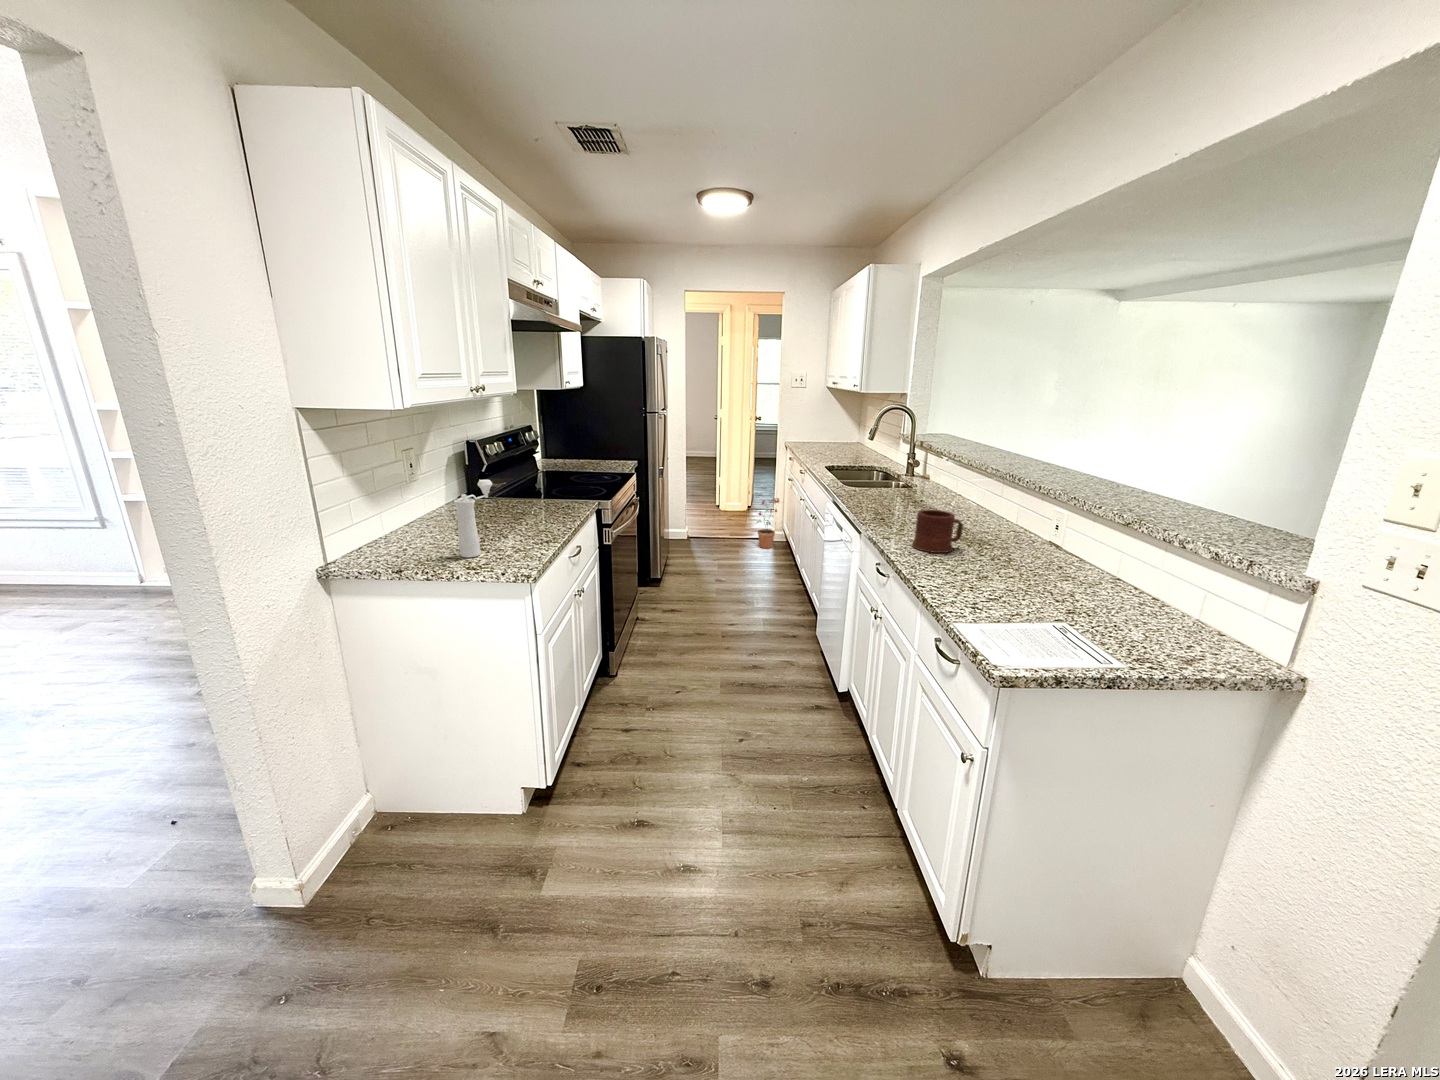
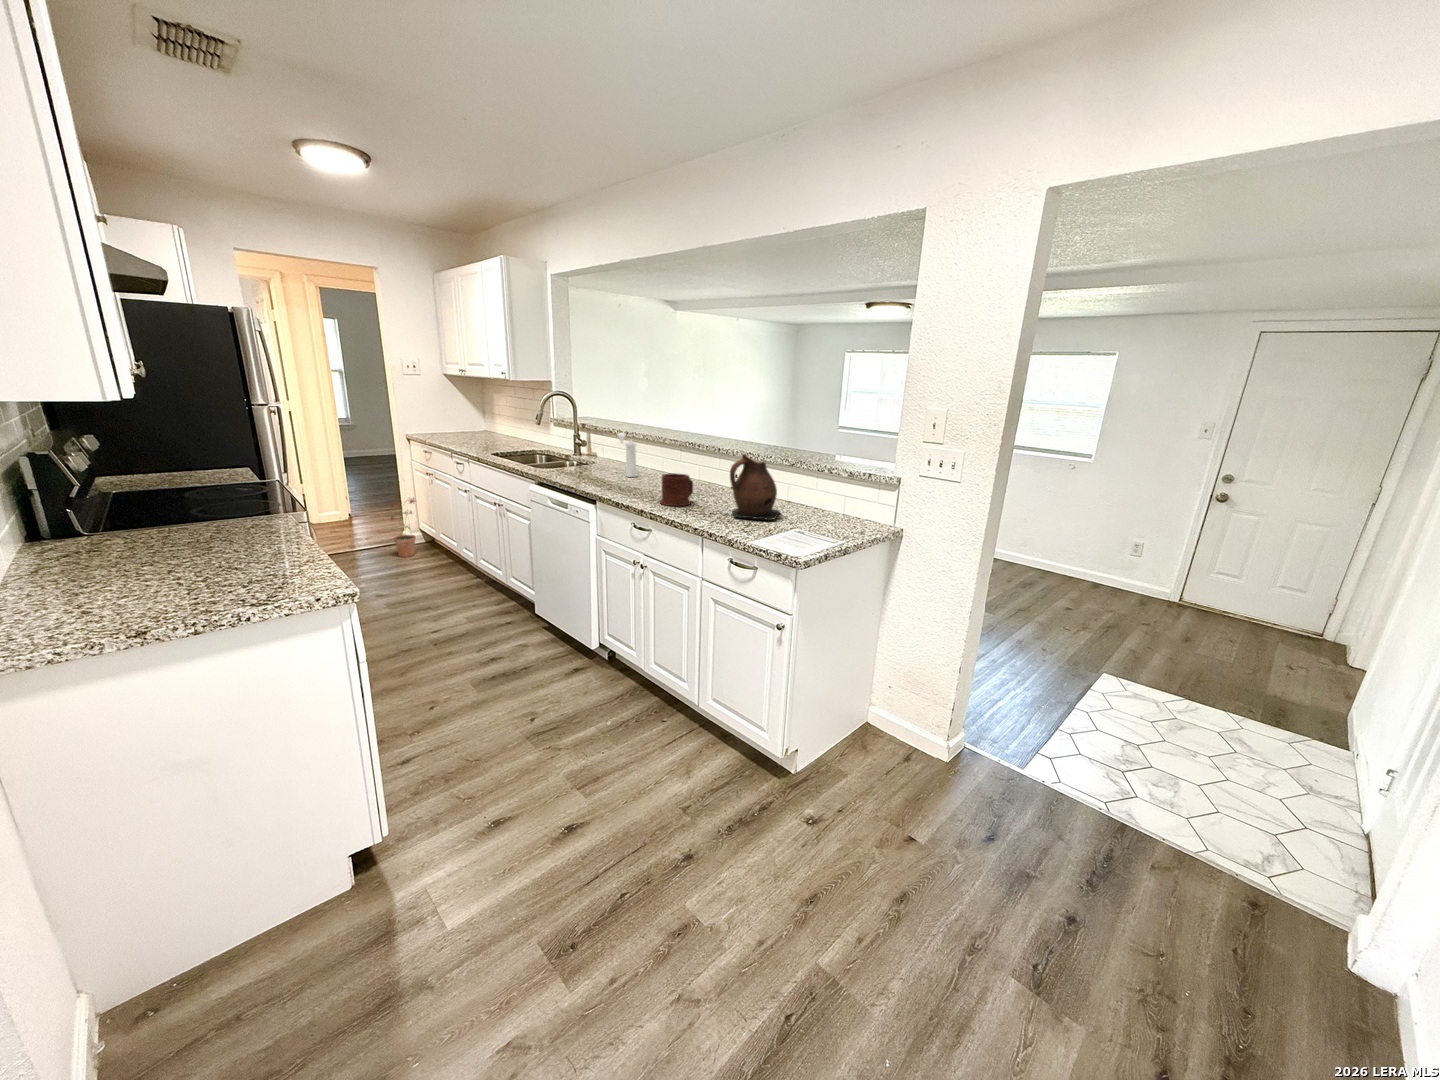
pepper mill: present [454,480,492,557] -> present [618,433,637,477]
ceramic pitcher: none [981,496,1072,599] -> present [730,454,780,520]

